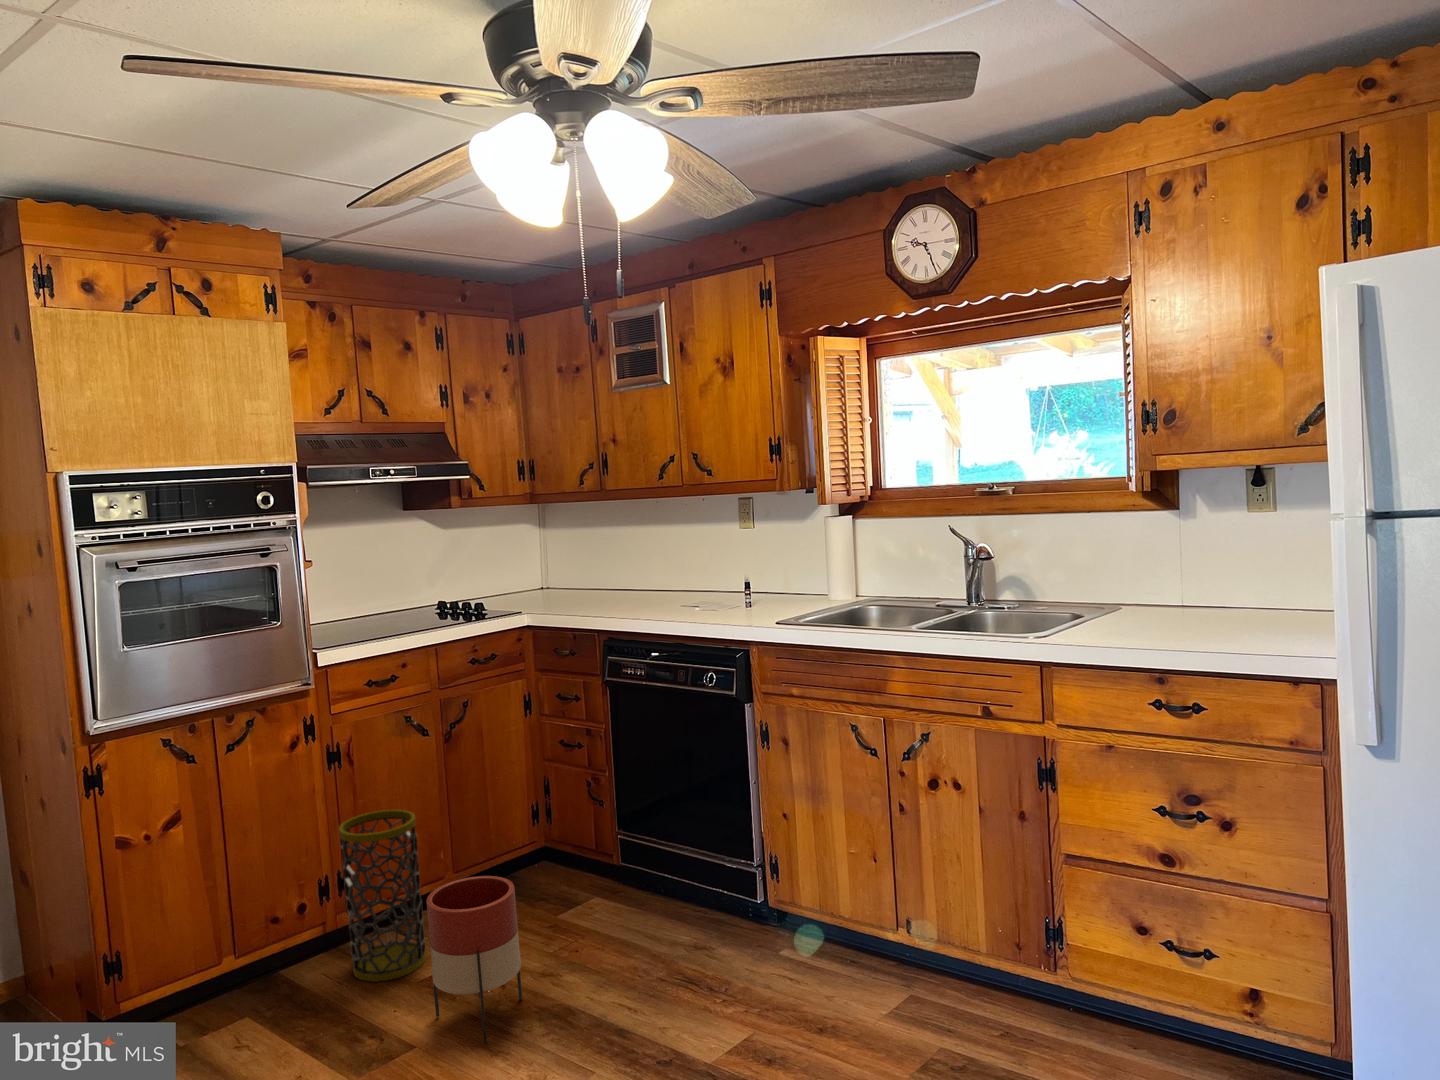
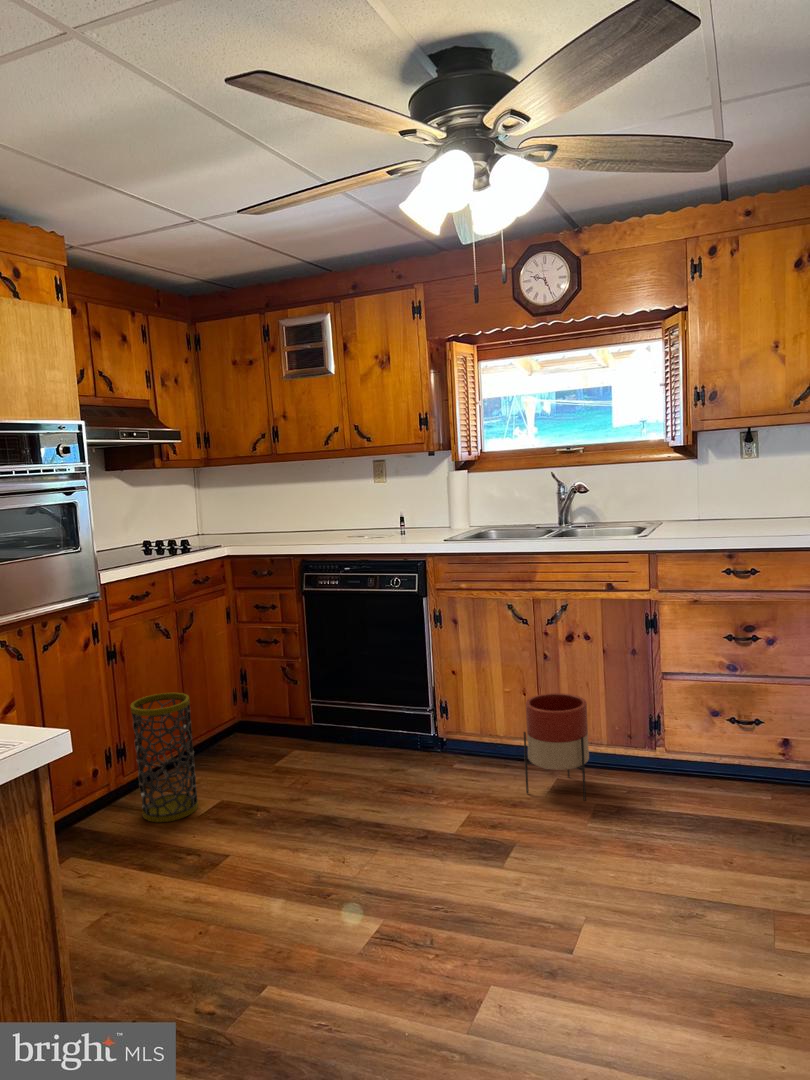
planter: present [426,876,522,1044] -> present [524,693,589,801]

